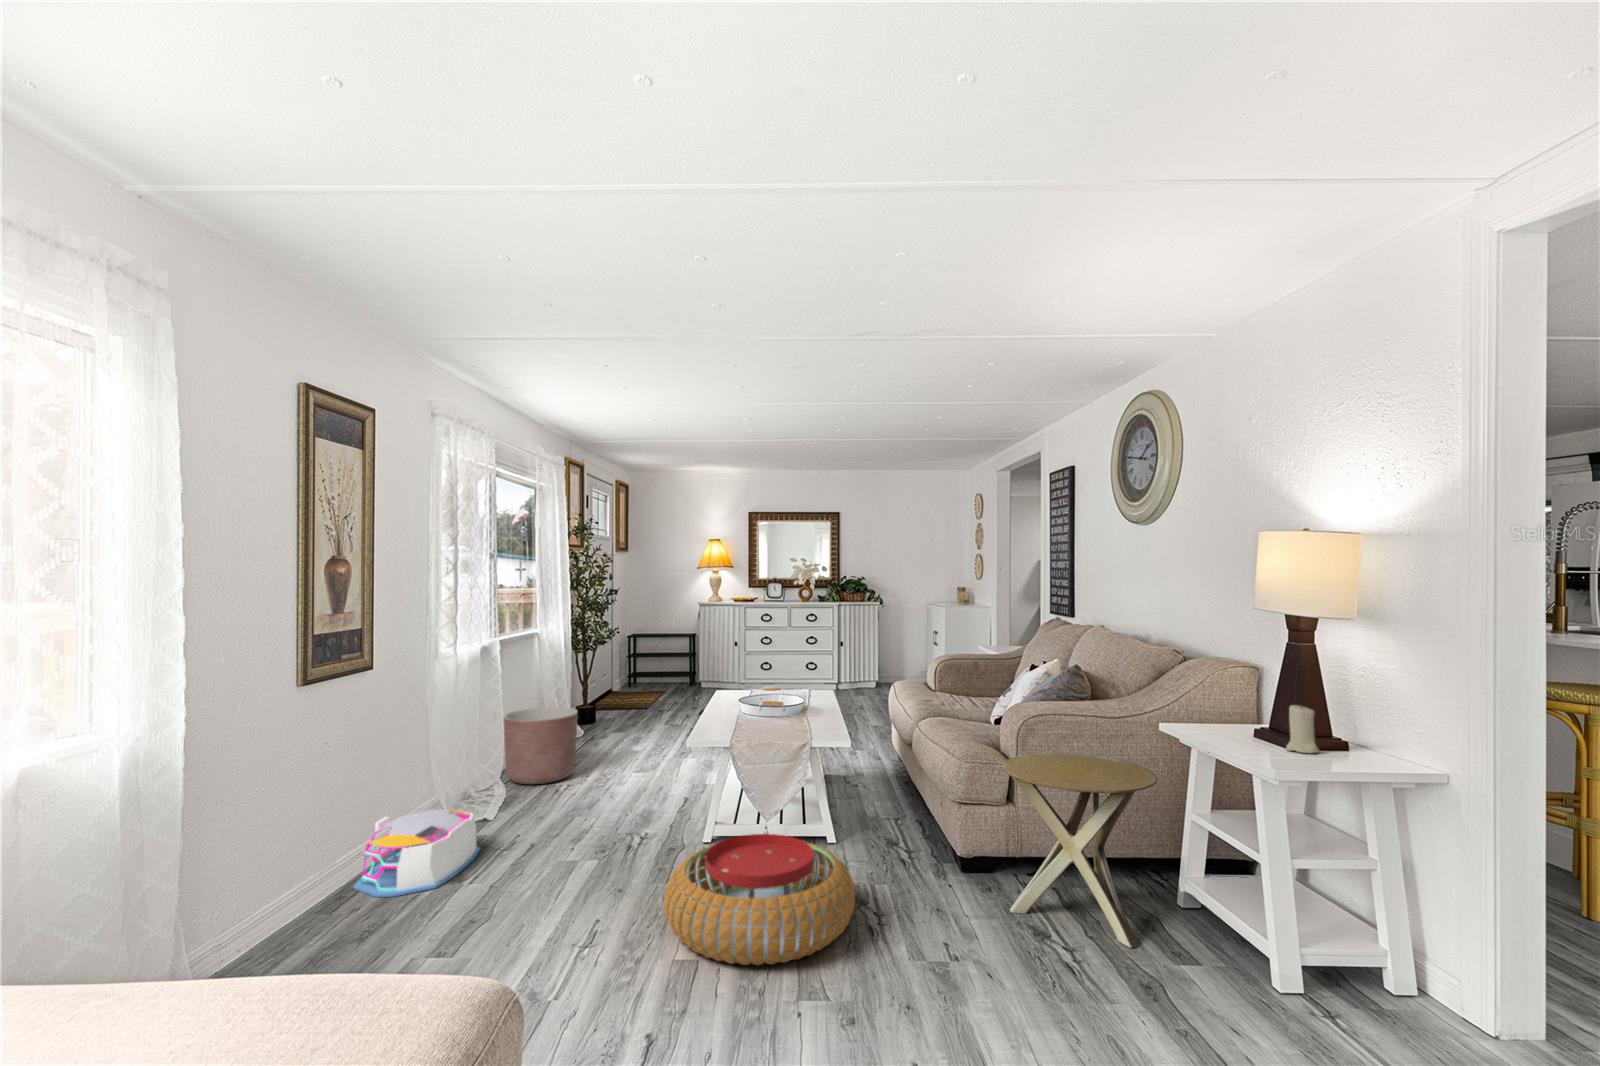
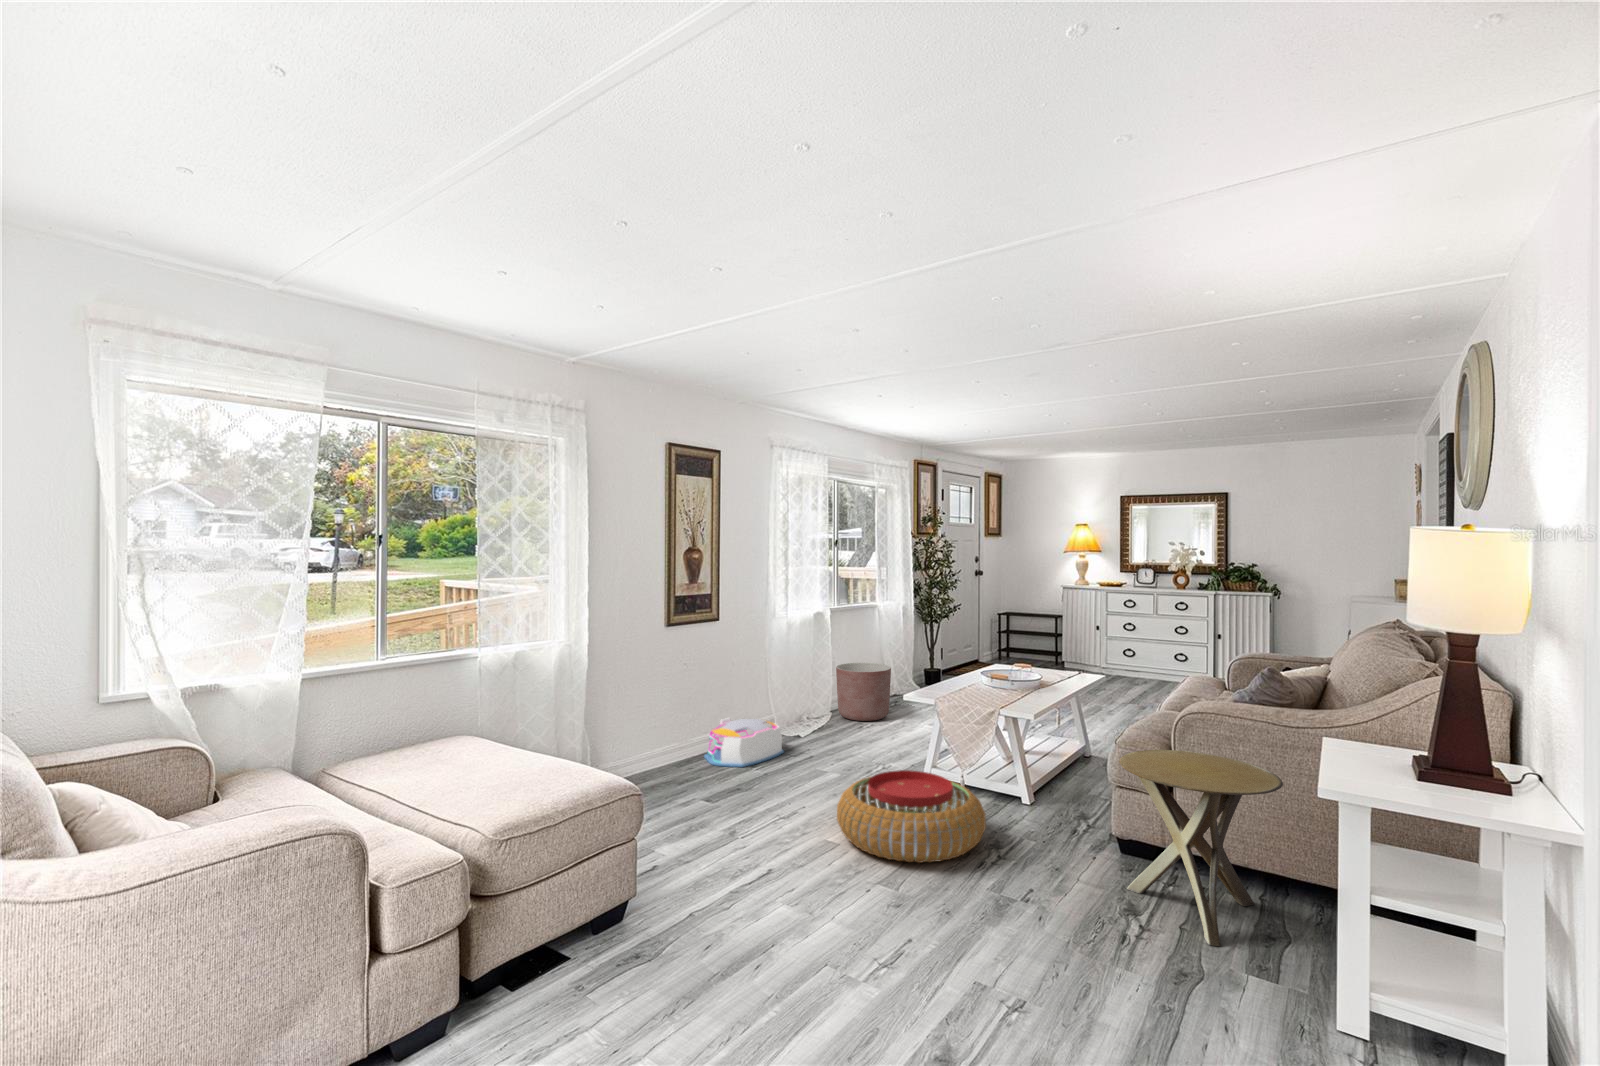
candle: present [1286,705,1319,753] -> none [1367,730,1410,786]

